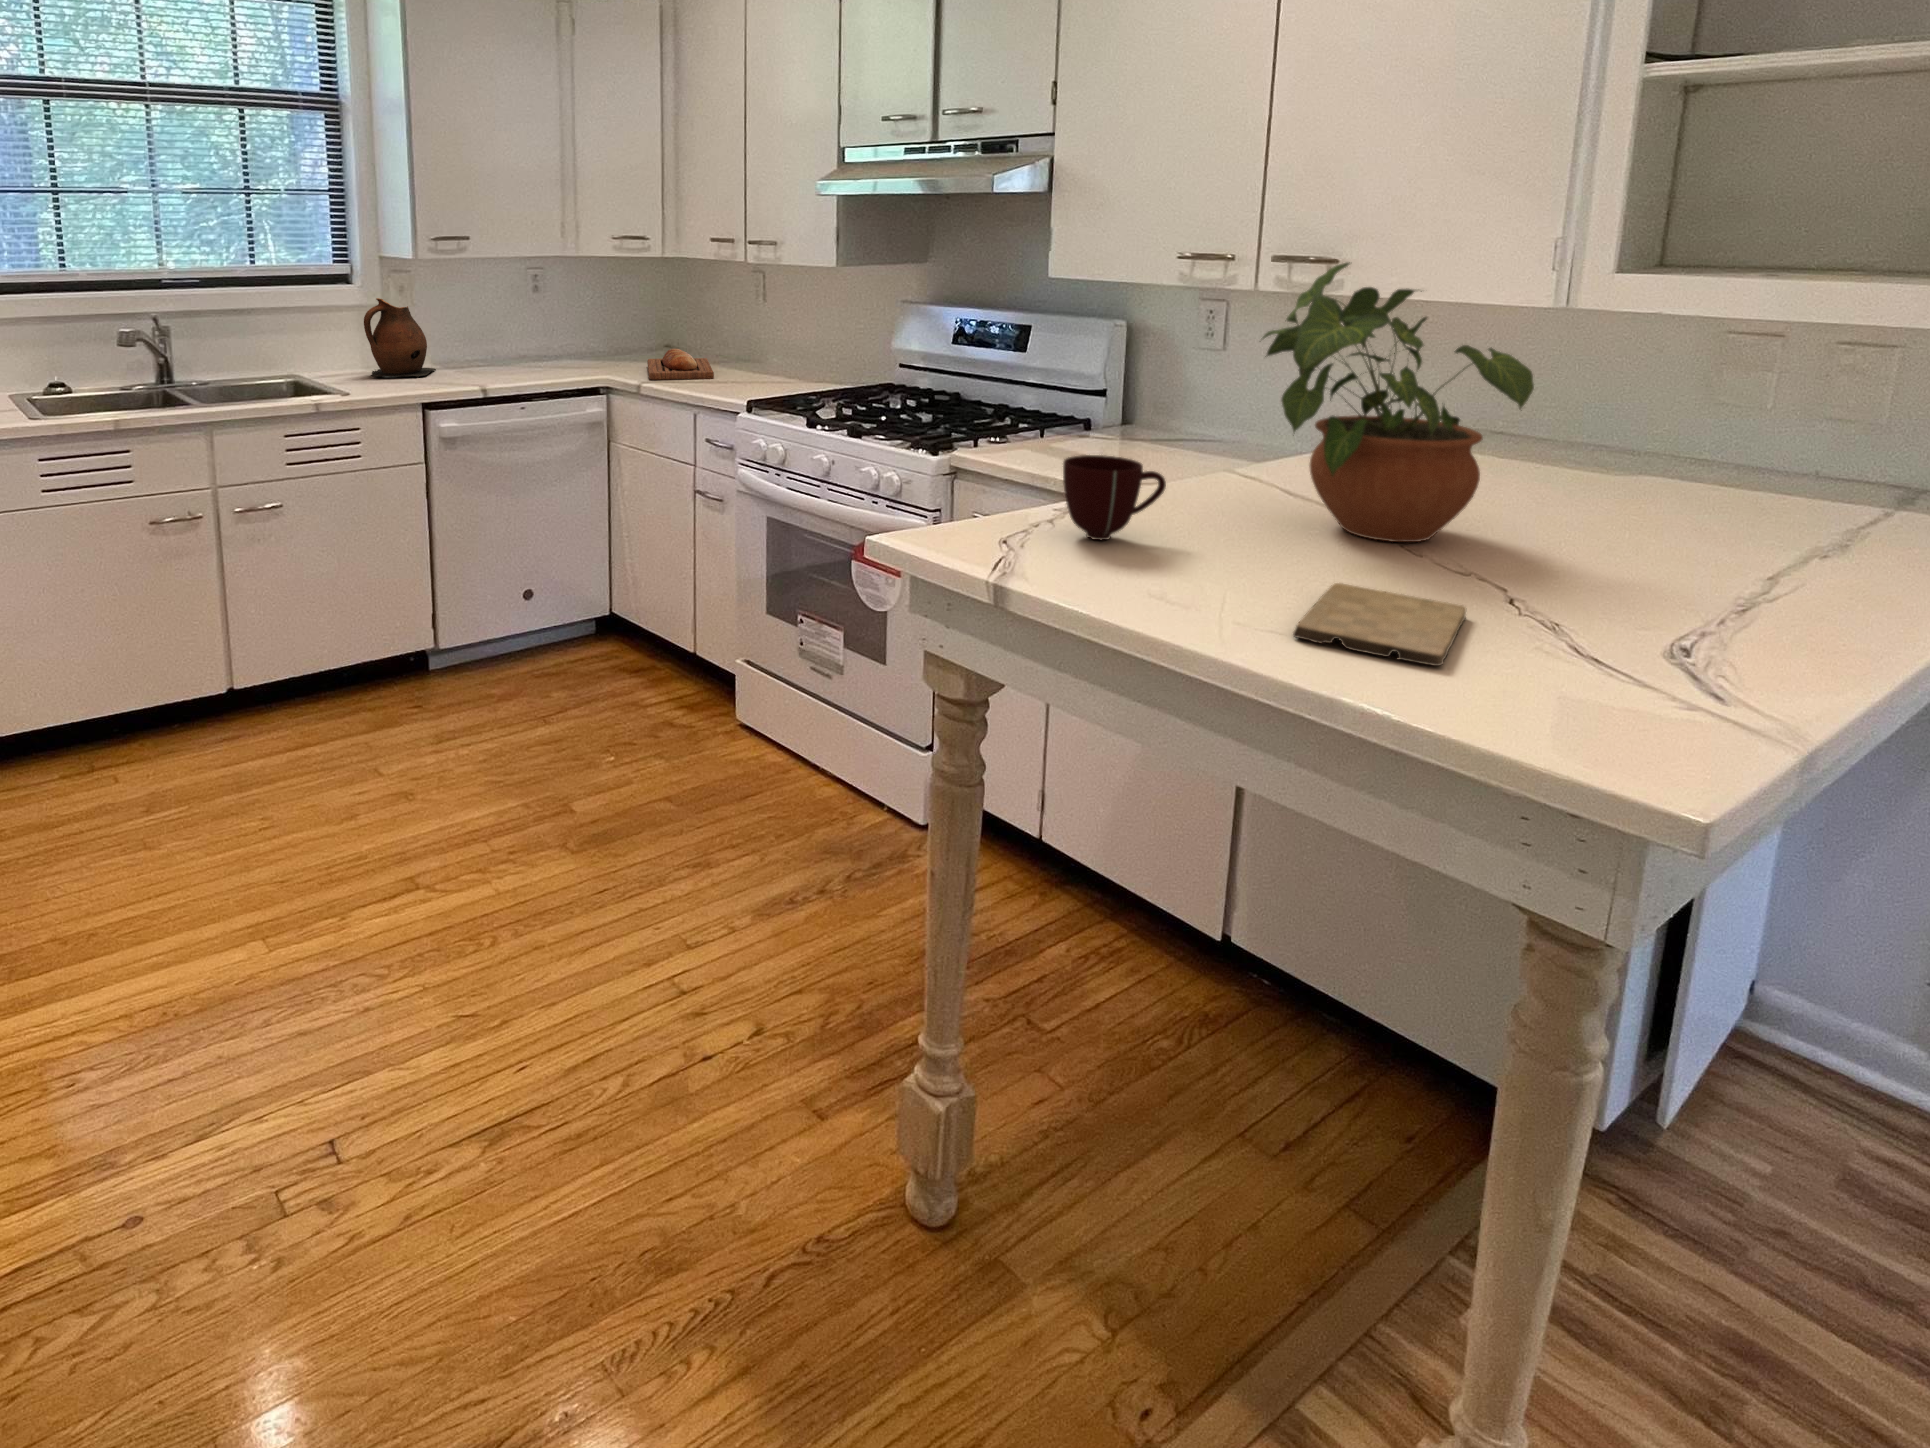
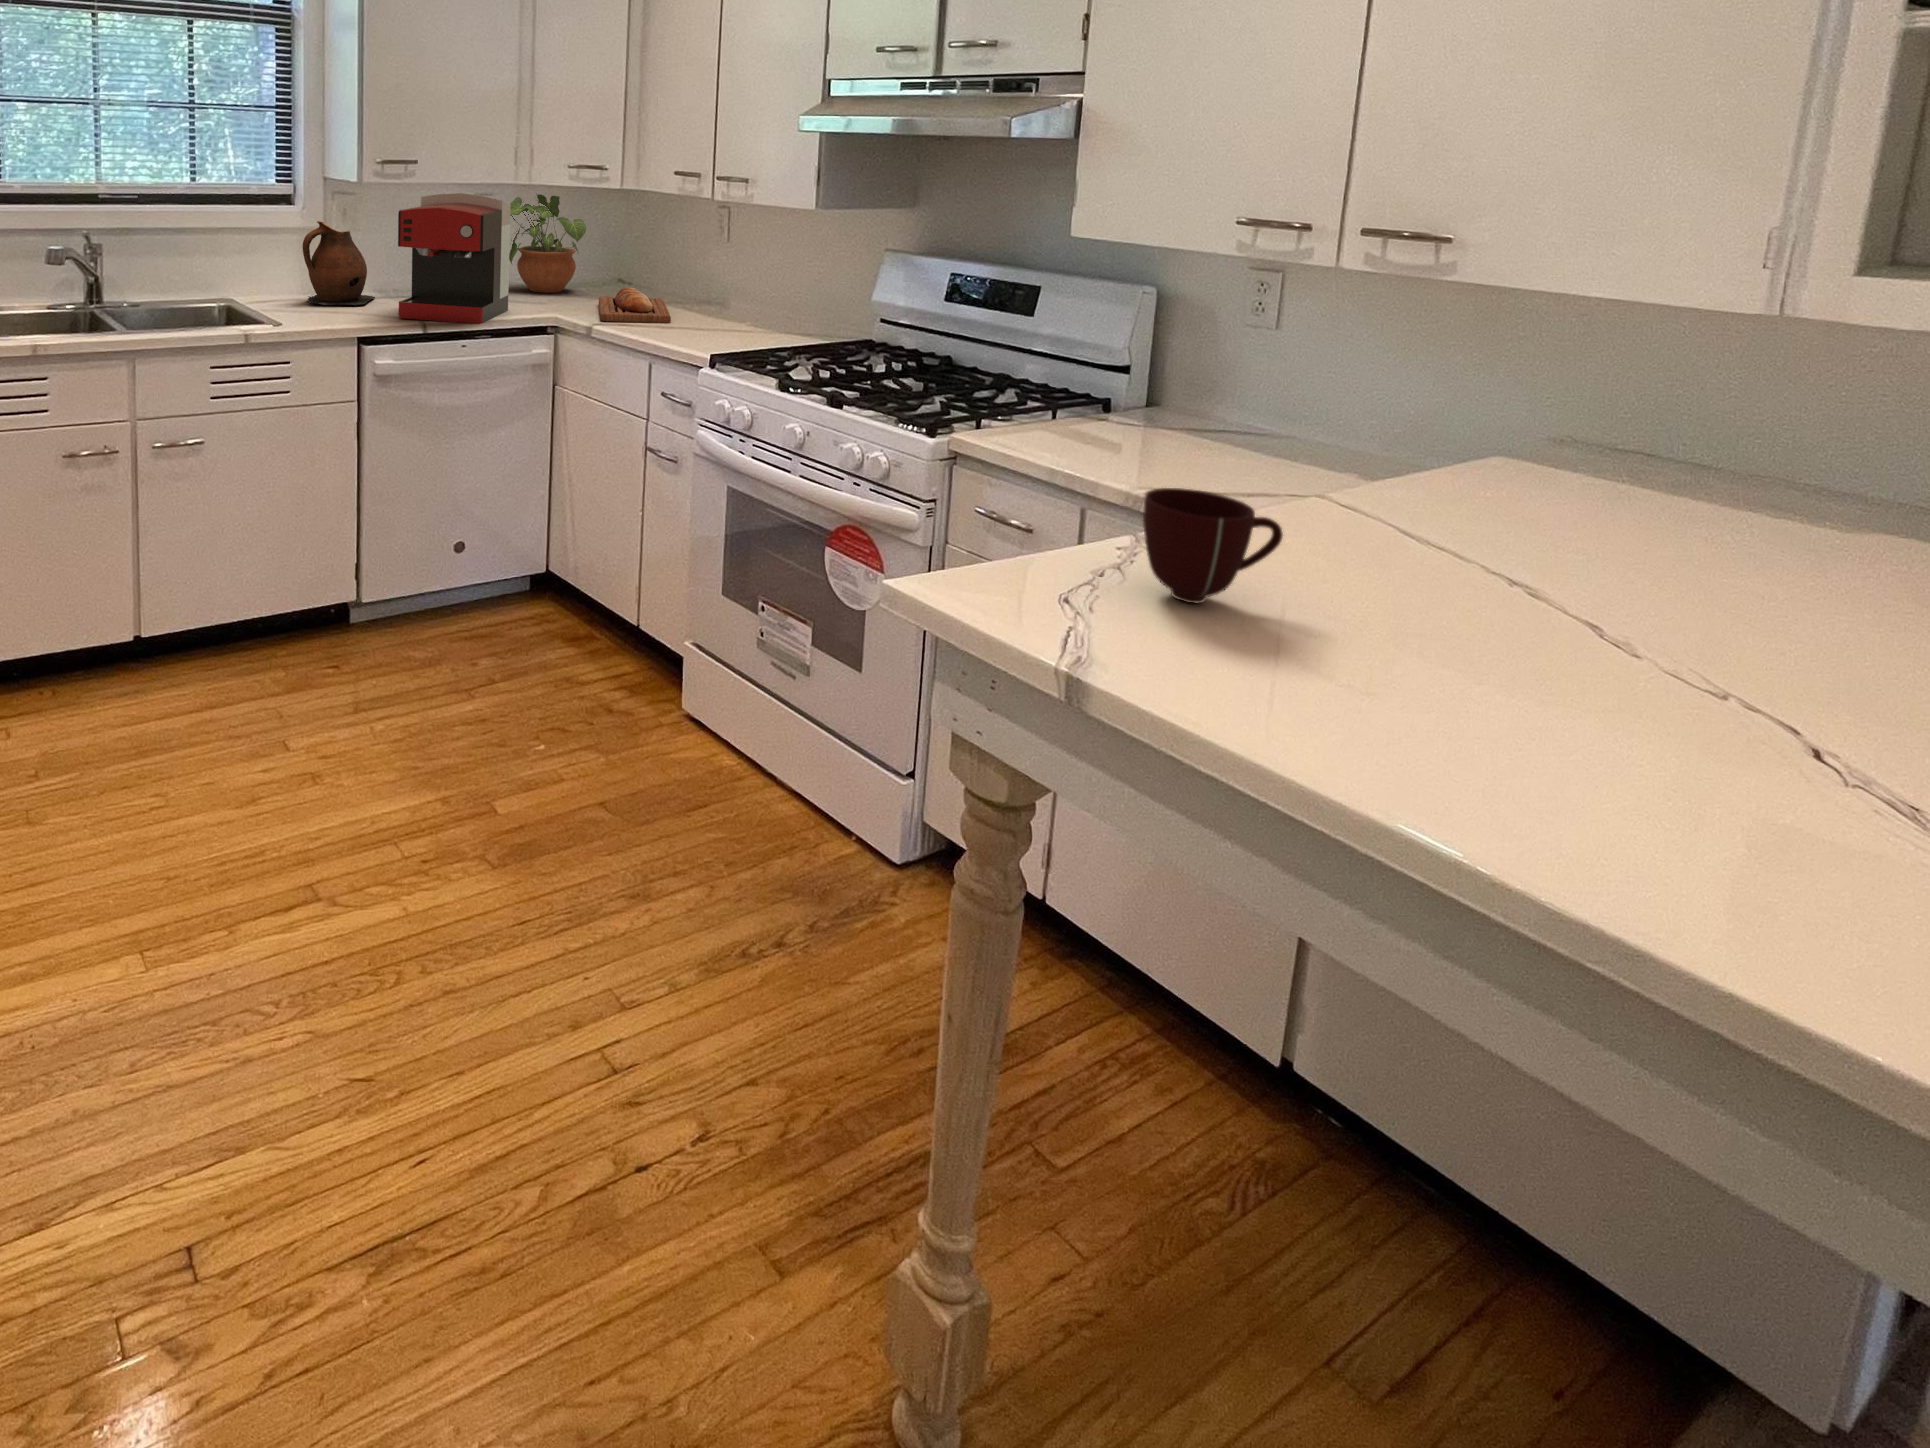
potted plant: present [1263,262,1534,542] -> present [509,194,586,293]
coffee maker: none [455,268,563,387] -> present [398,193,511,324]
cutting board: present [1293,583,1466,666] -> none [1528,707,1790,887]

